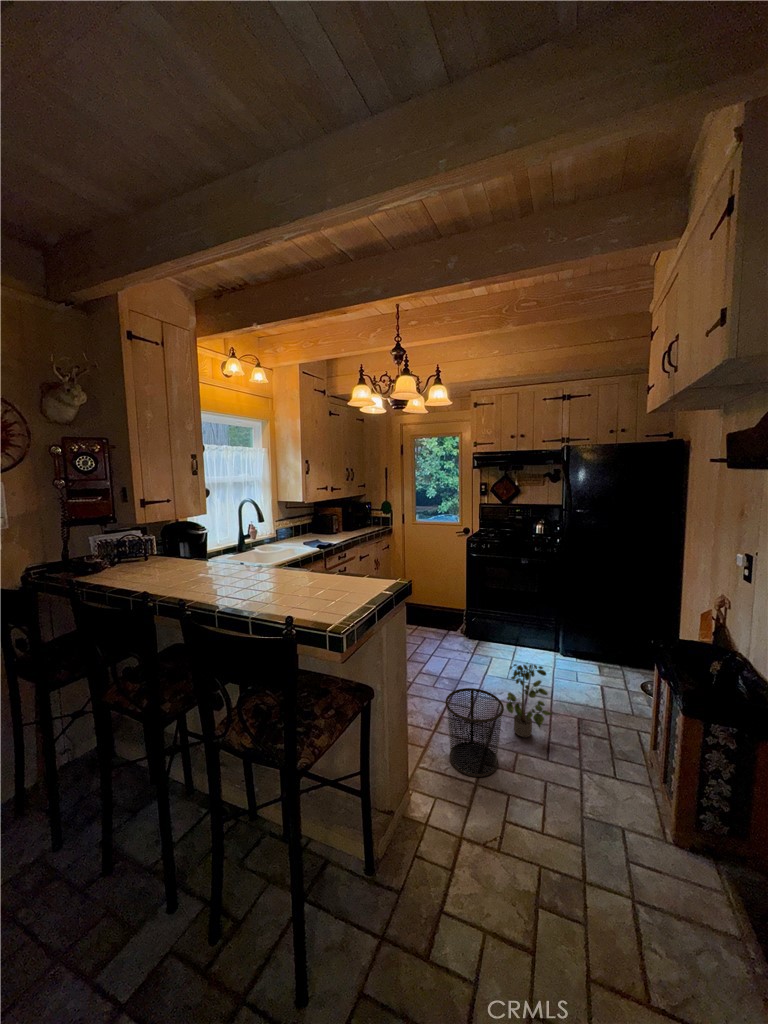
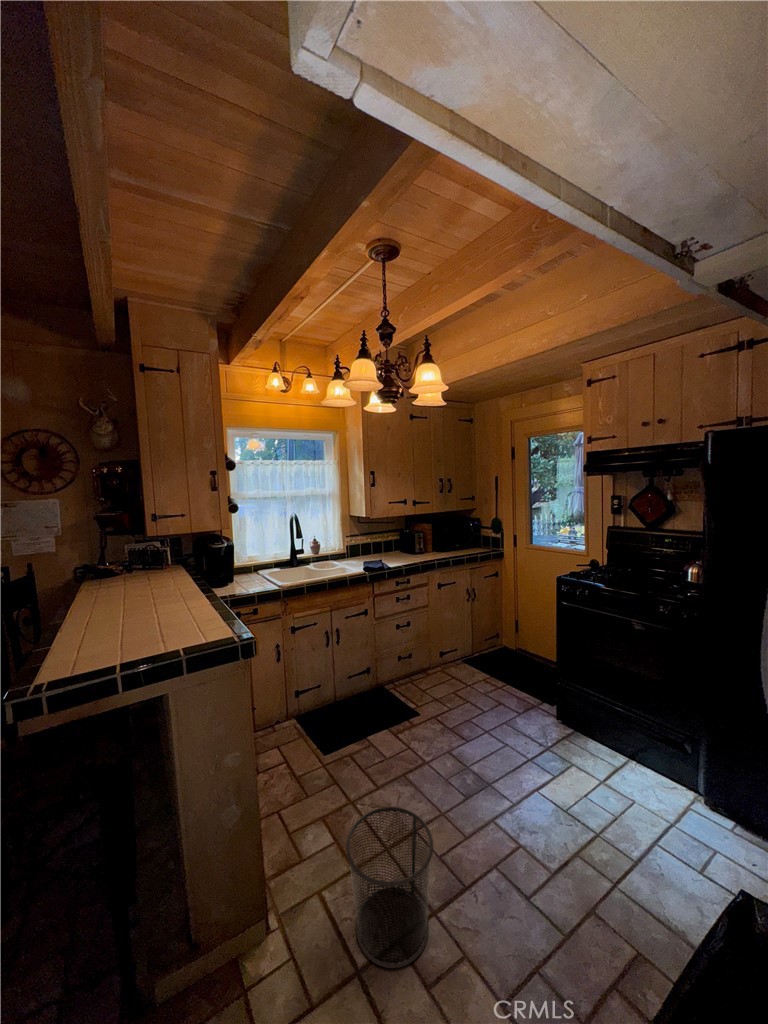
potted plant: present [506,664,552,737] -> none [472,797,549,937]

